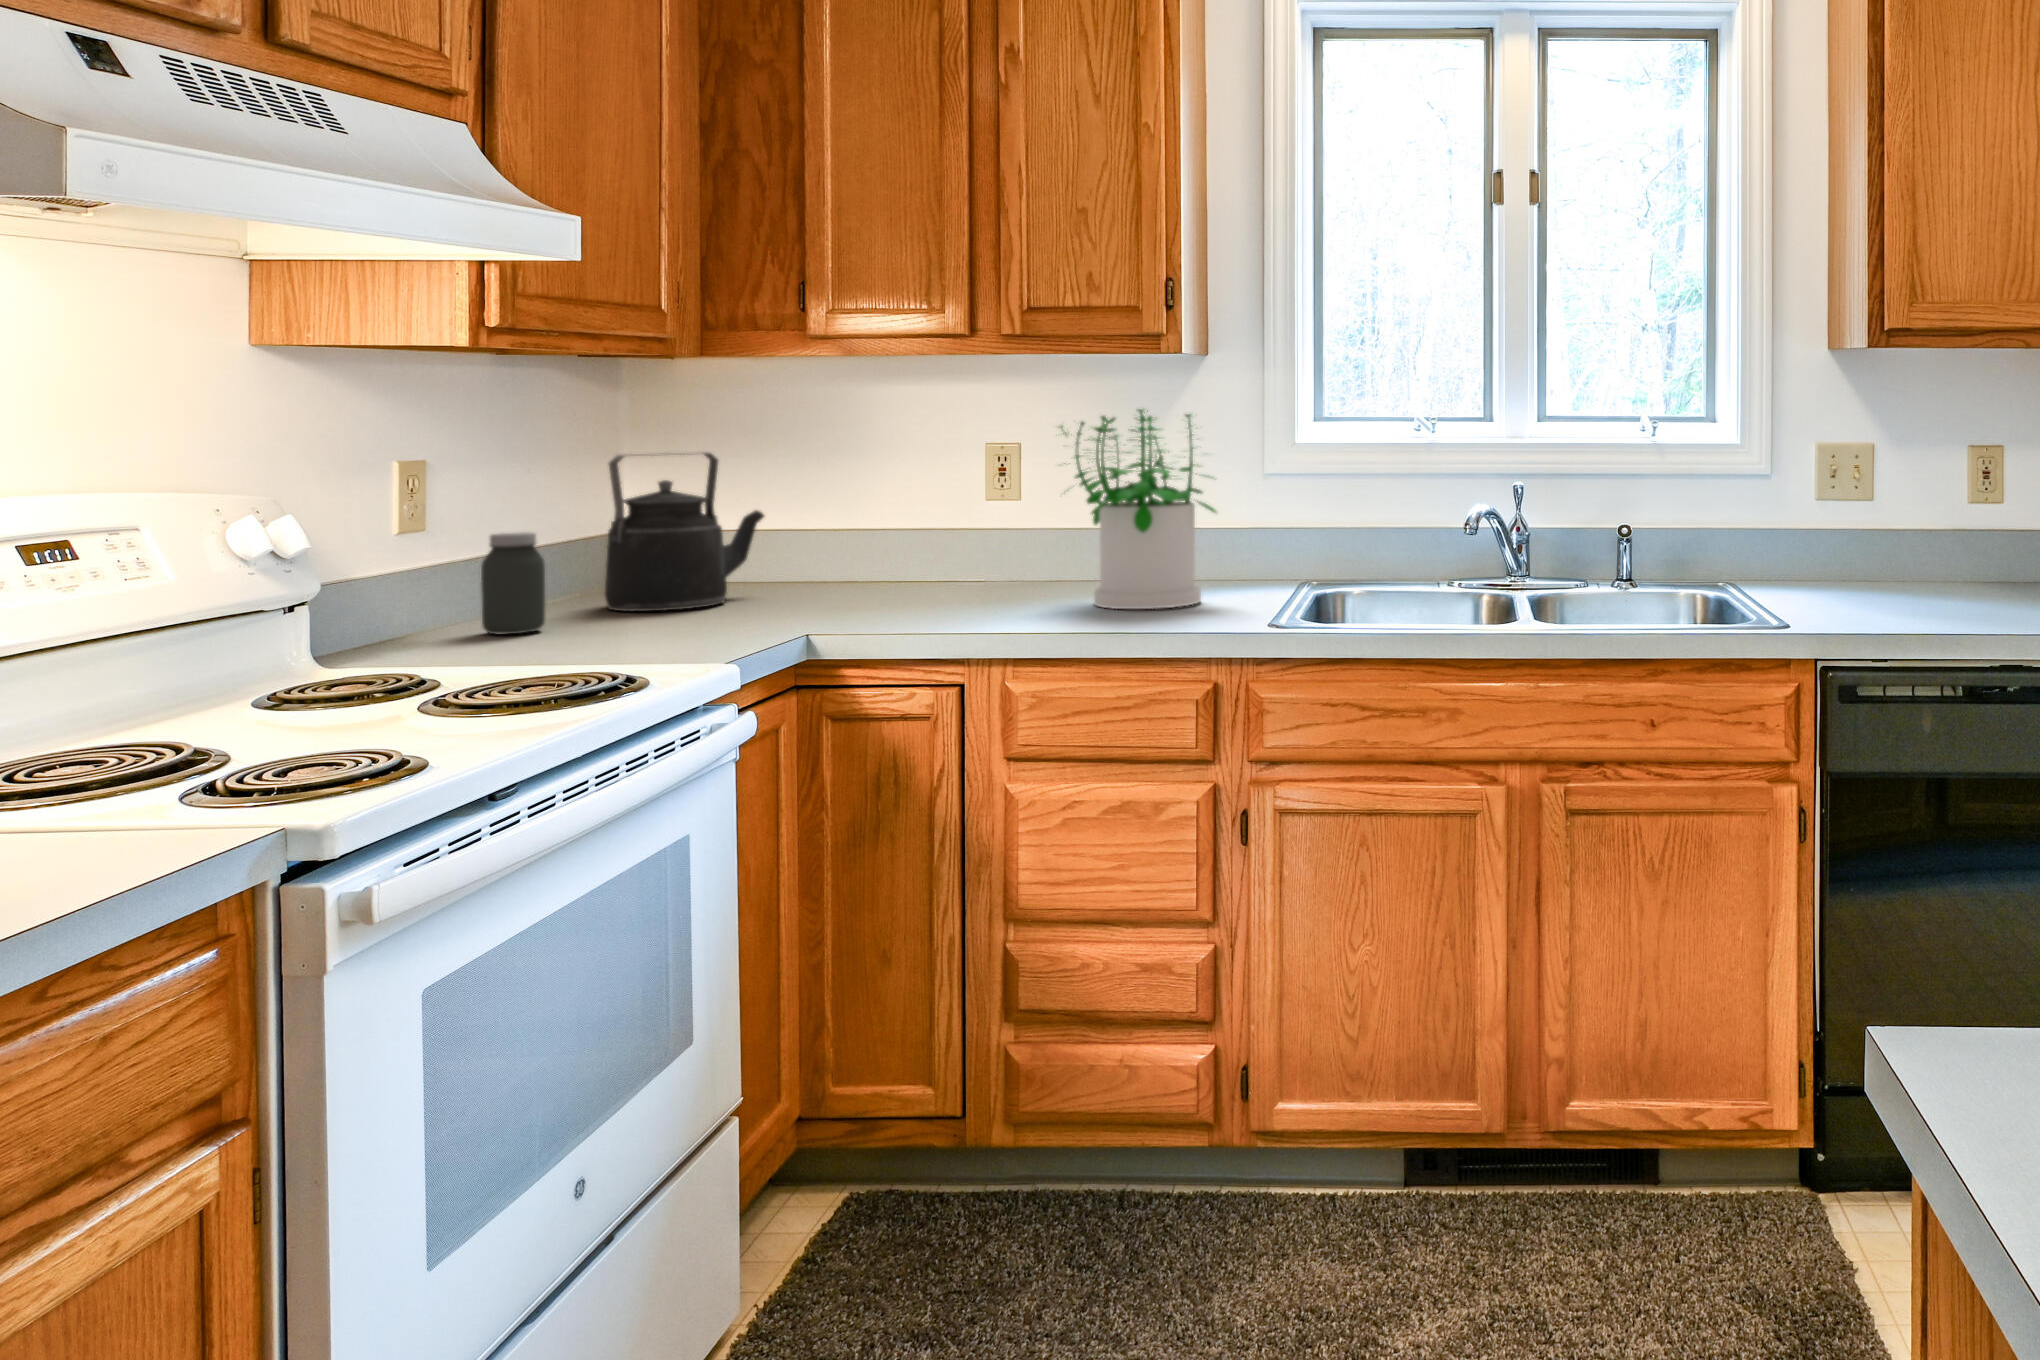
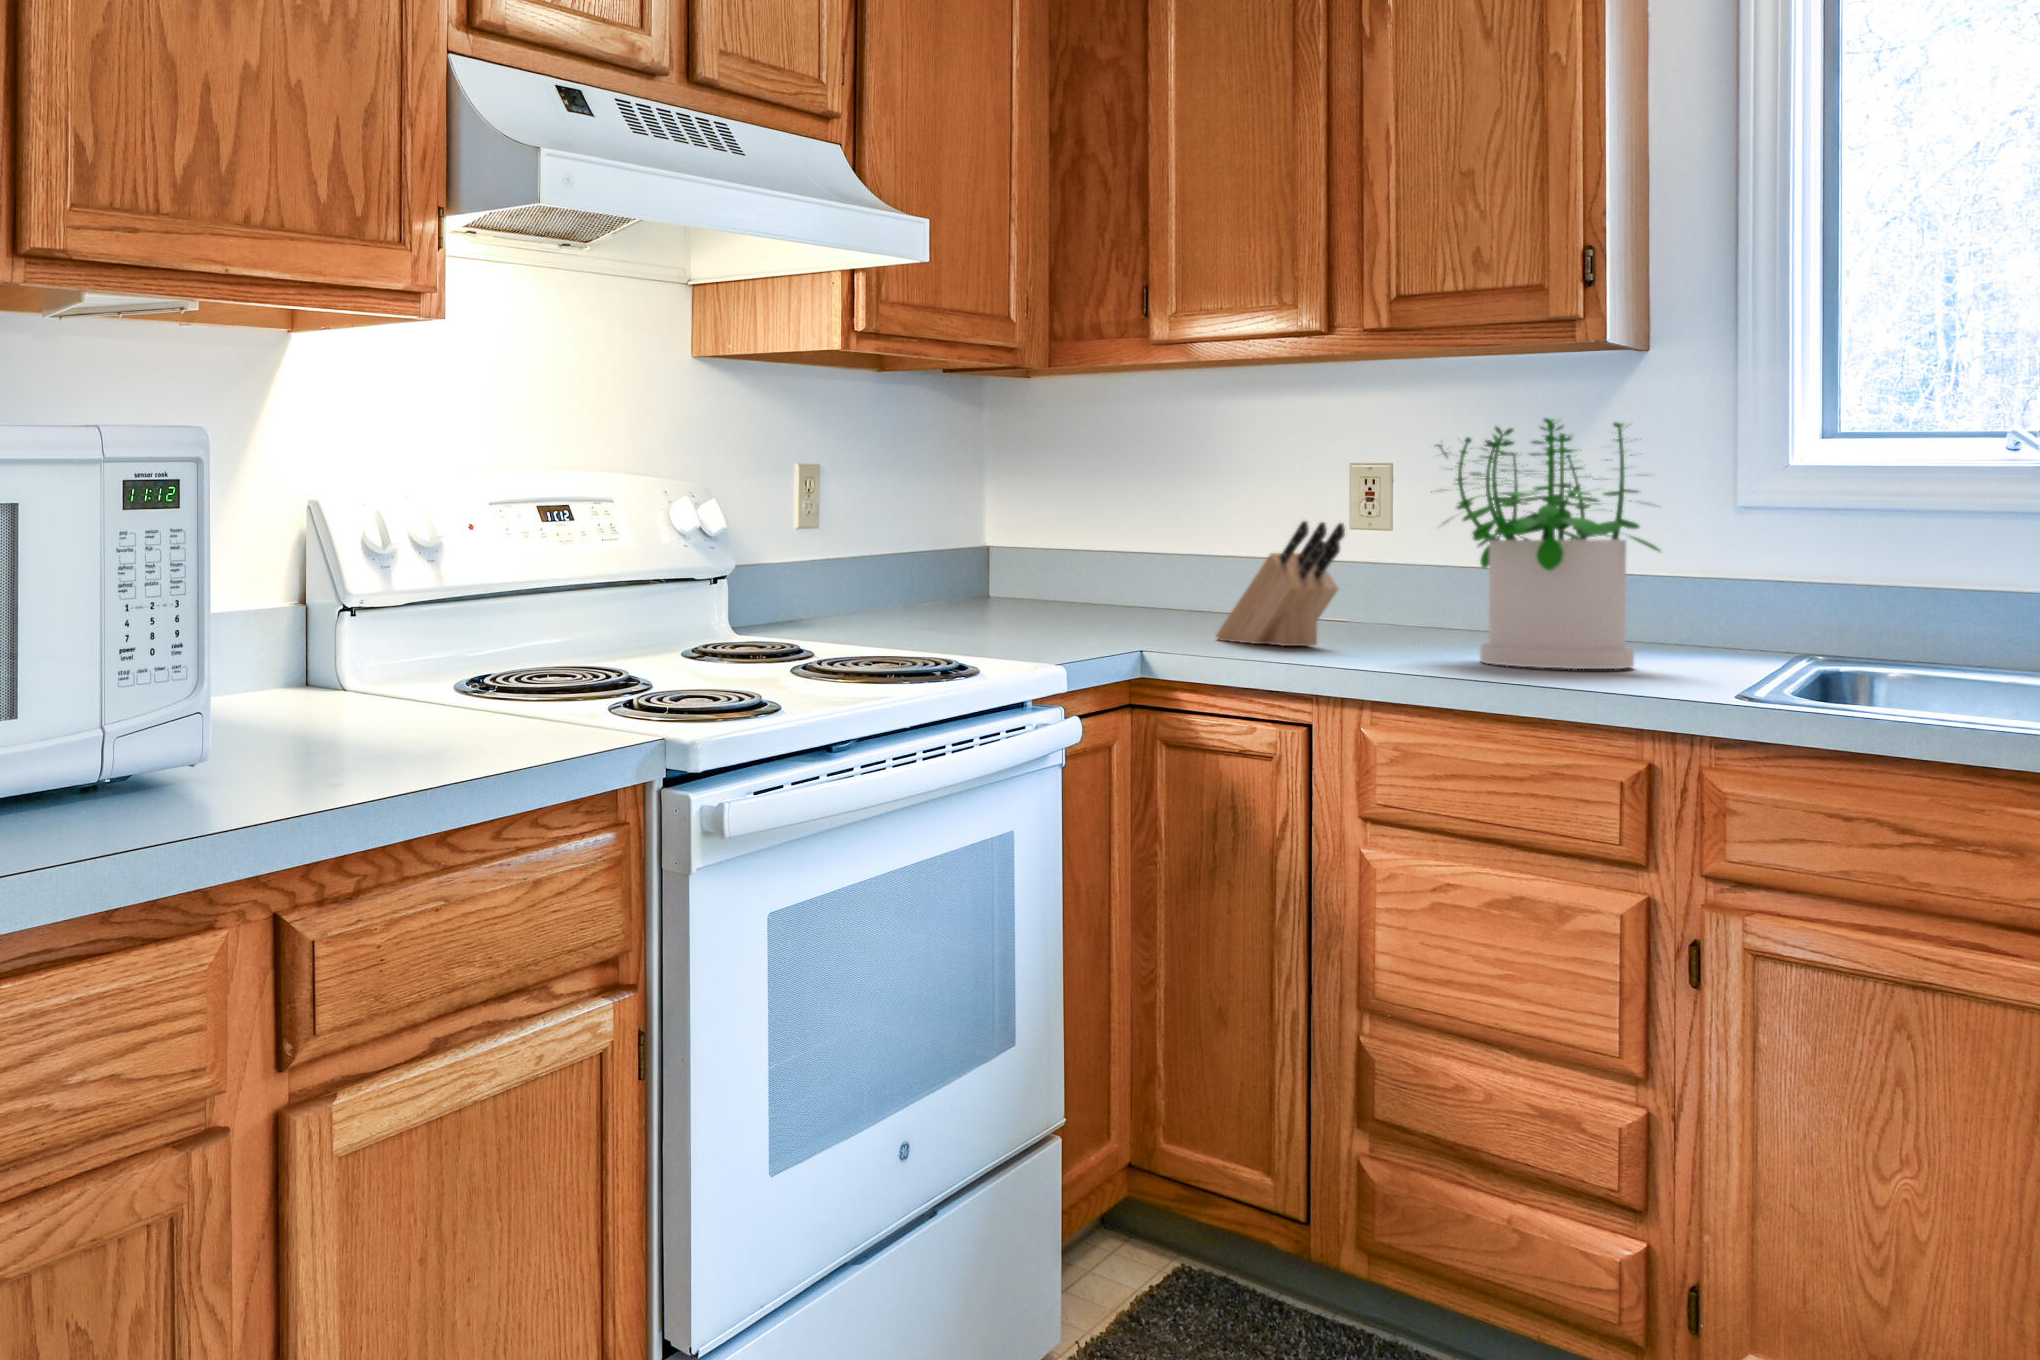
kettle: present [605,452,764,611] -> none [959,486,1108,639]
knife block: none [872,487,986,597] -> present [1216,521,1345,646]
jar: present [481,532,545,634] -> none [856,552,906,645]

